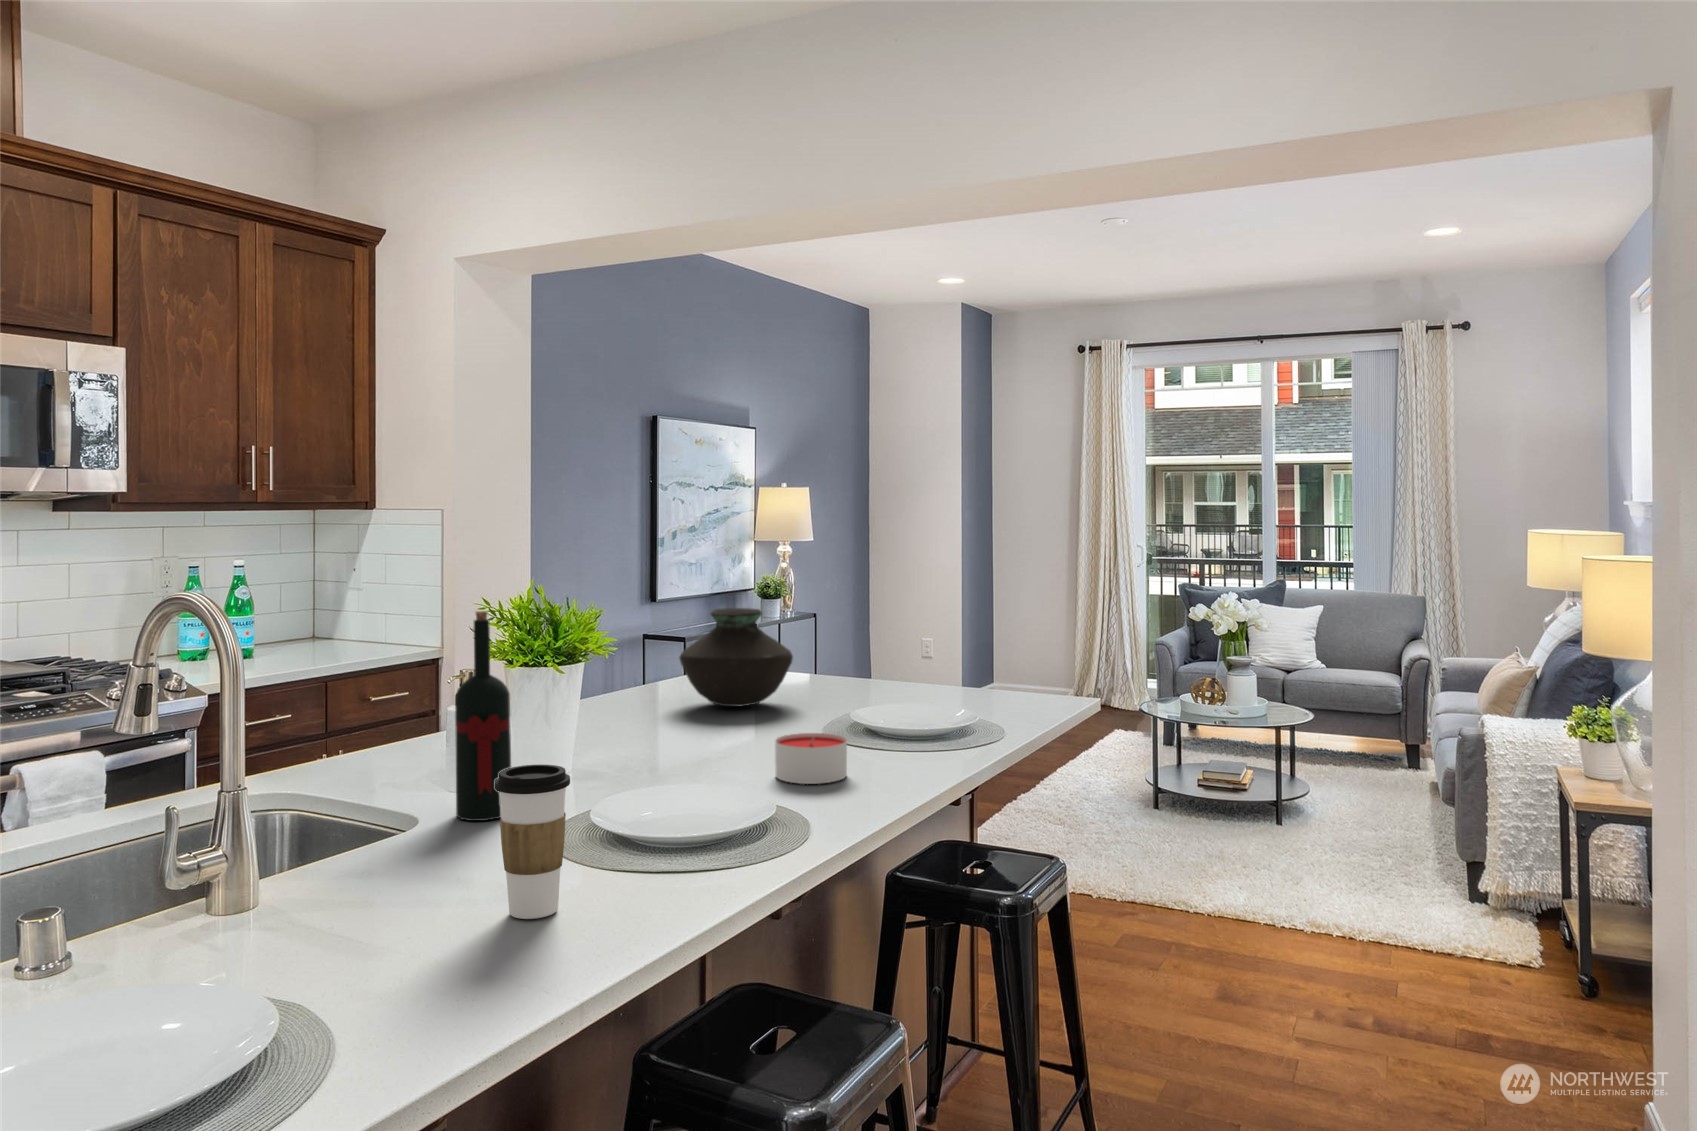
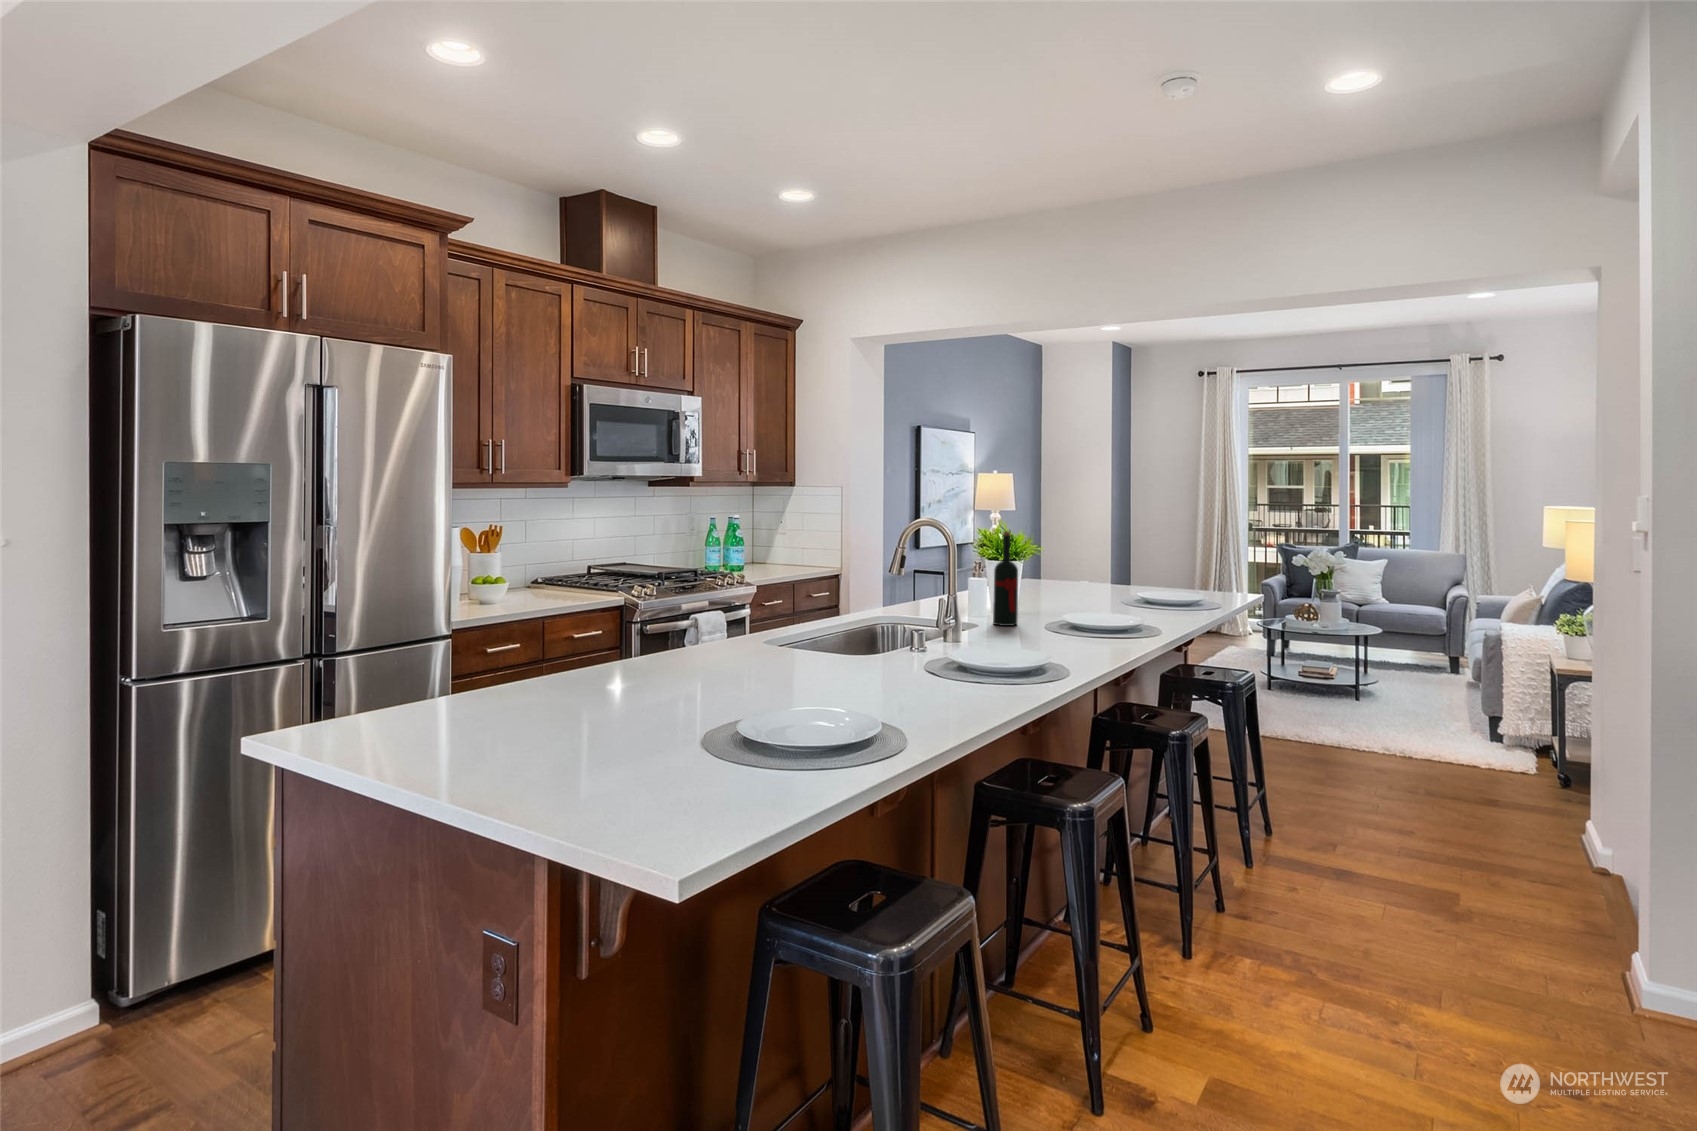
vase: present [680,608,793,707] -> none [1034,541,1097,594]
candle: present [775,733,847,784] -> none [1124,597,1161,619]
coffee cup: present [495,764,570,919] -> none [1066,589,1096,648]

